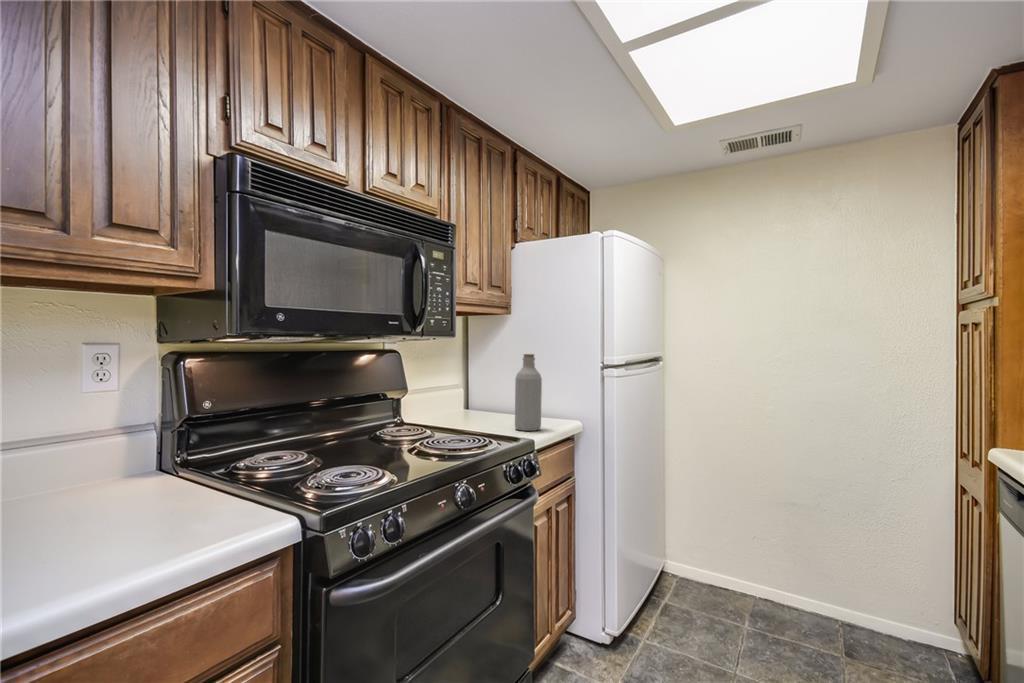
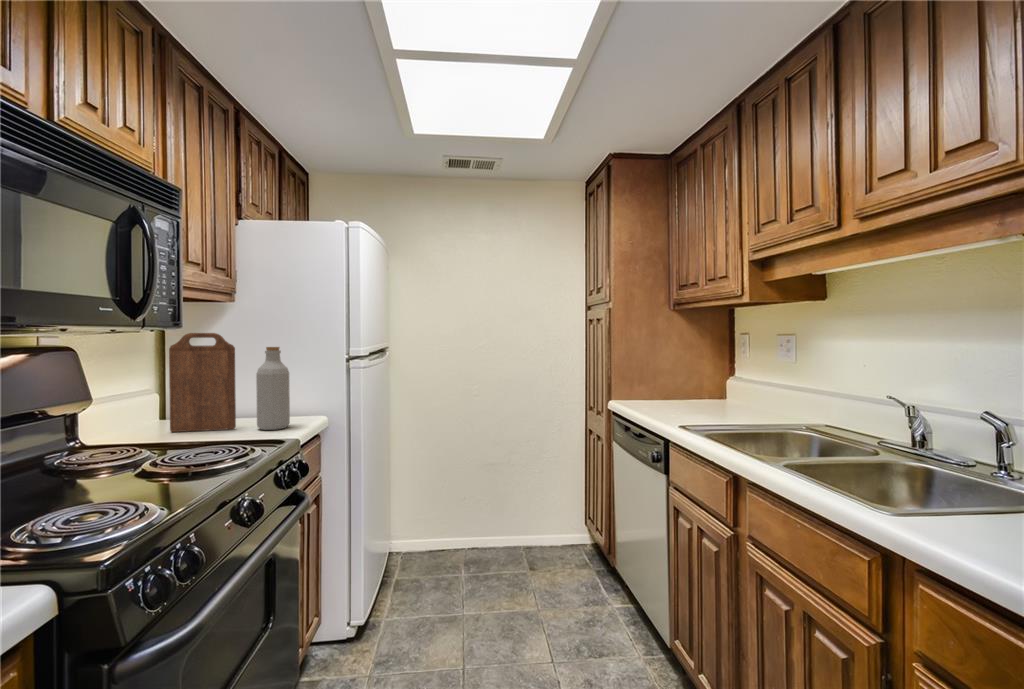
cutting board: none [456,341,501,426] -> present [169,333,236,432]

